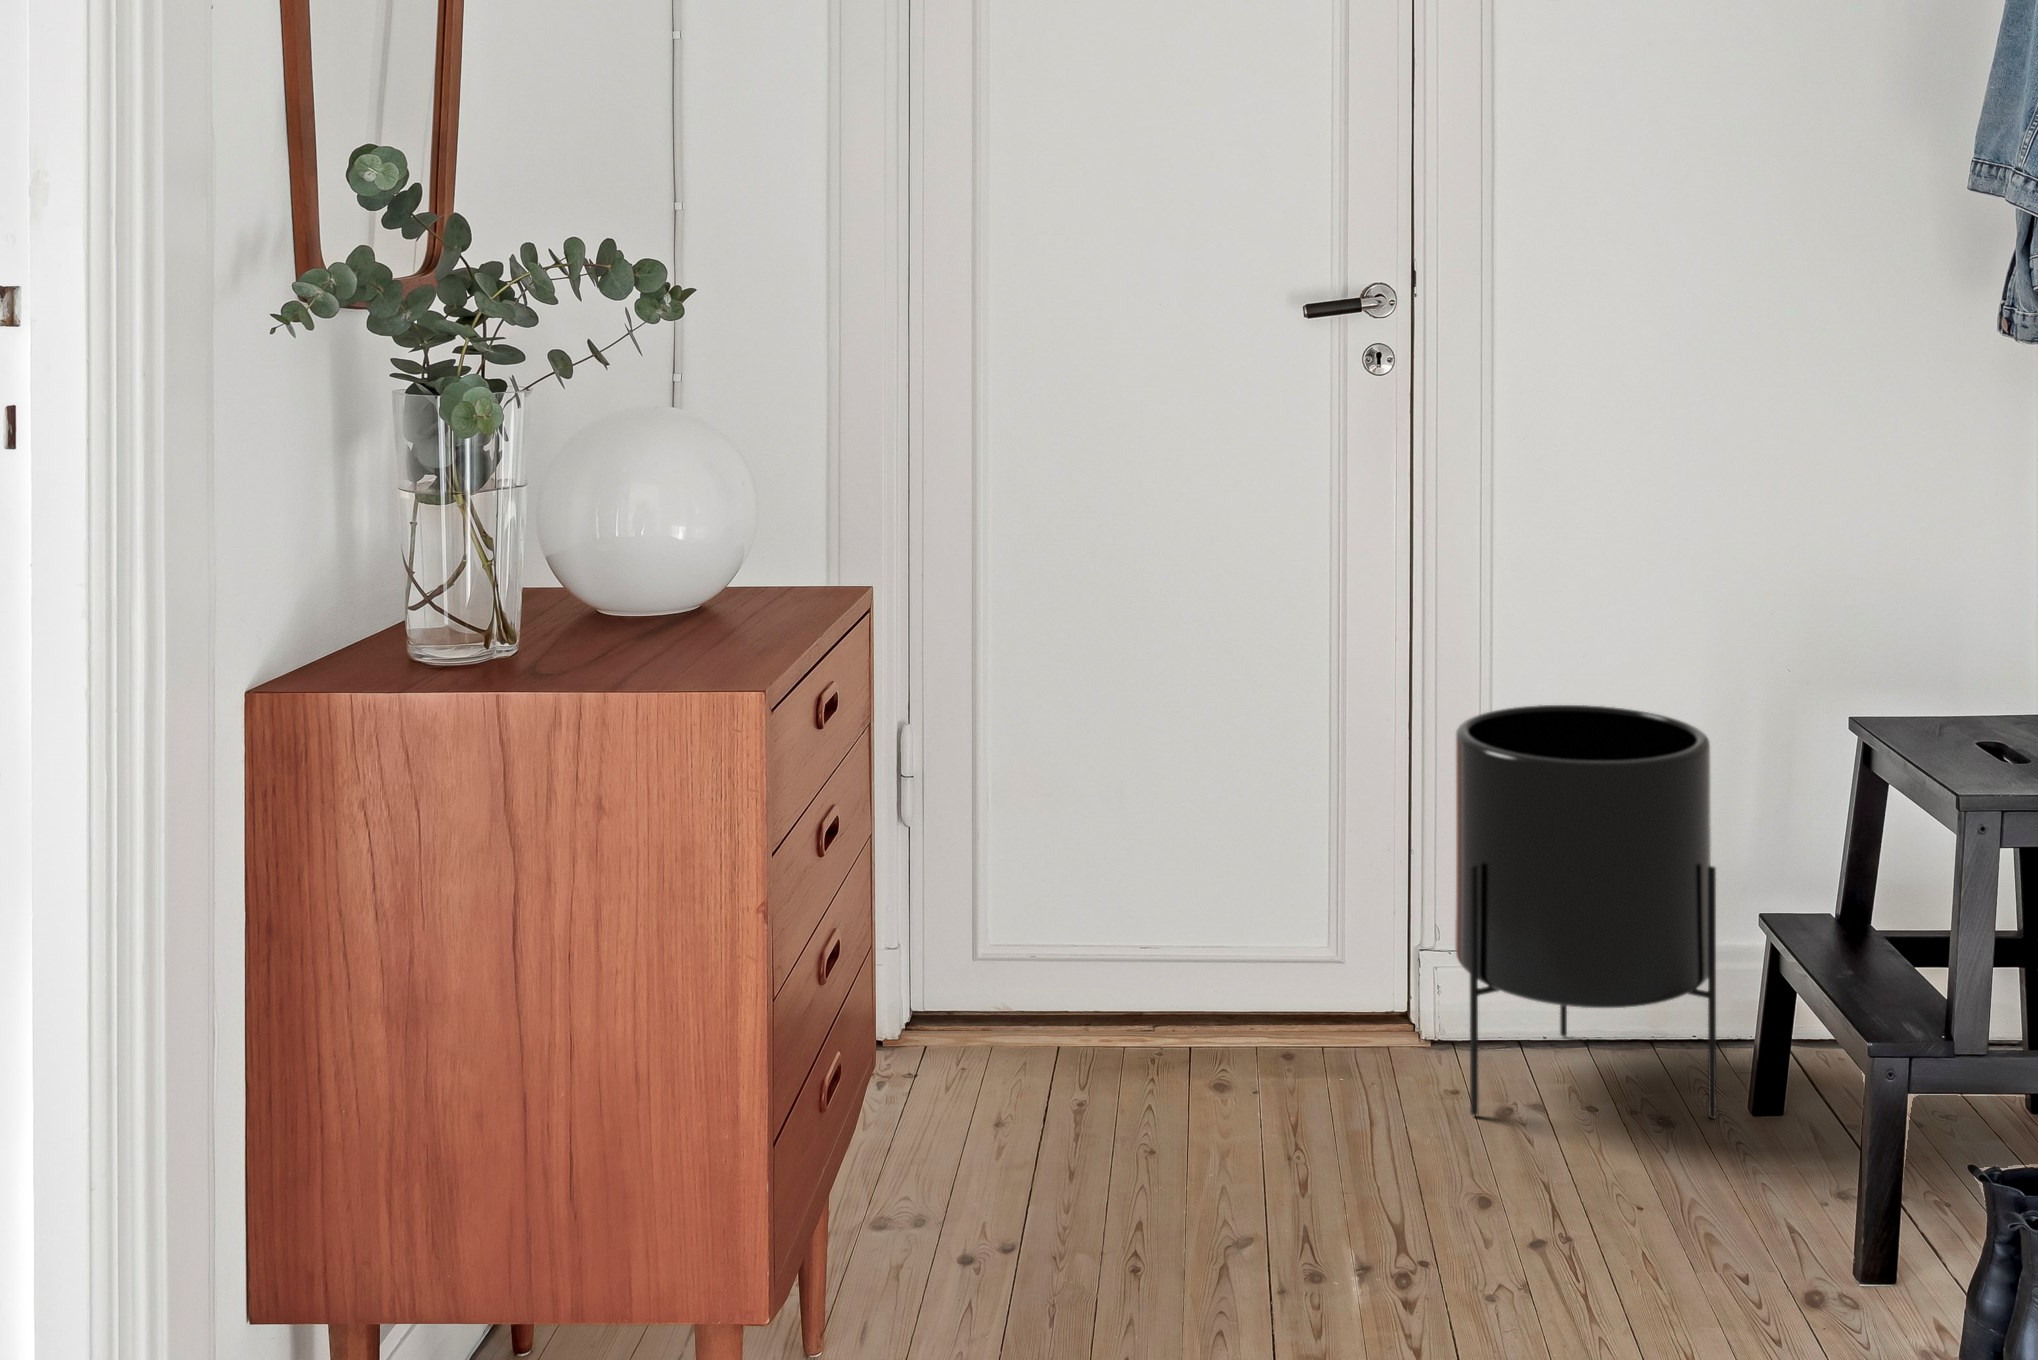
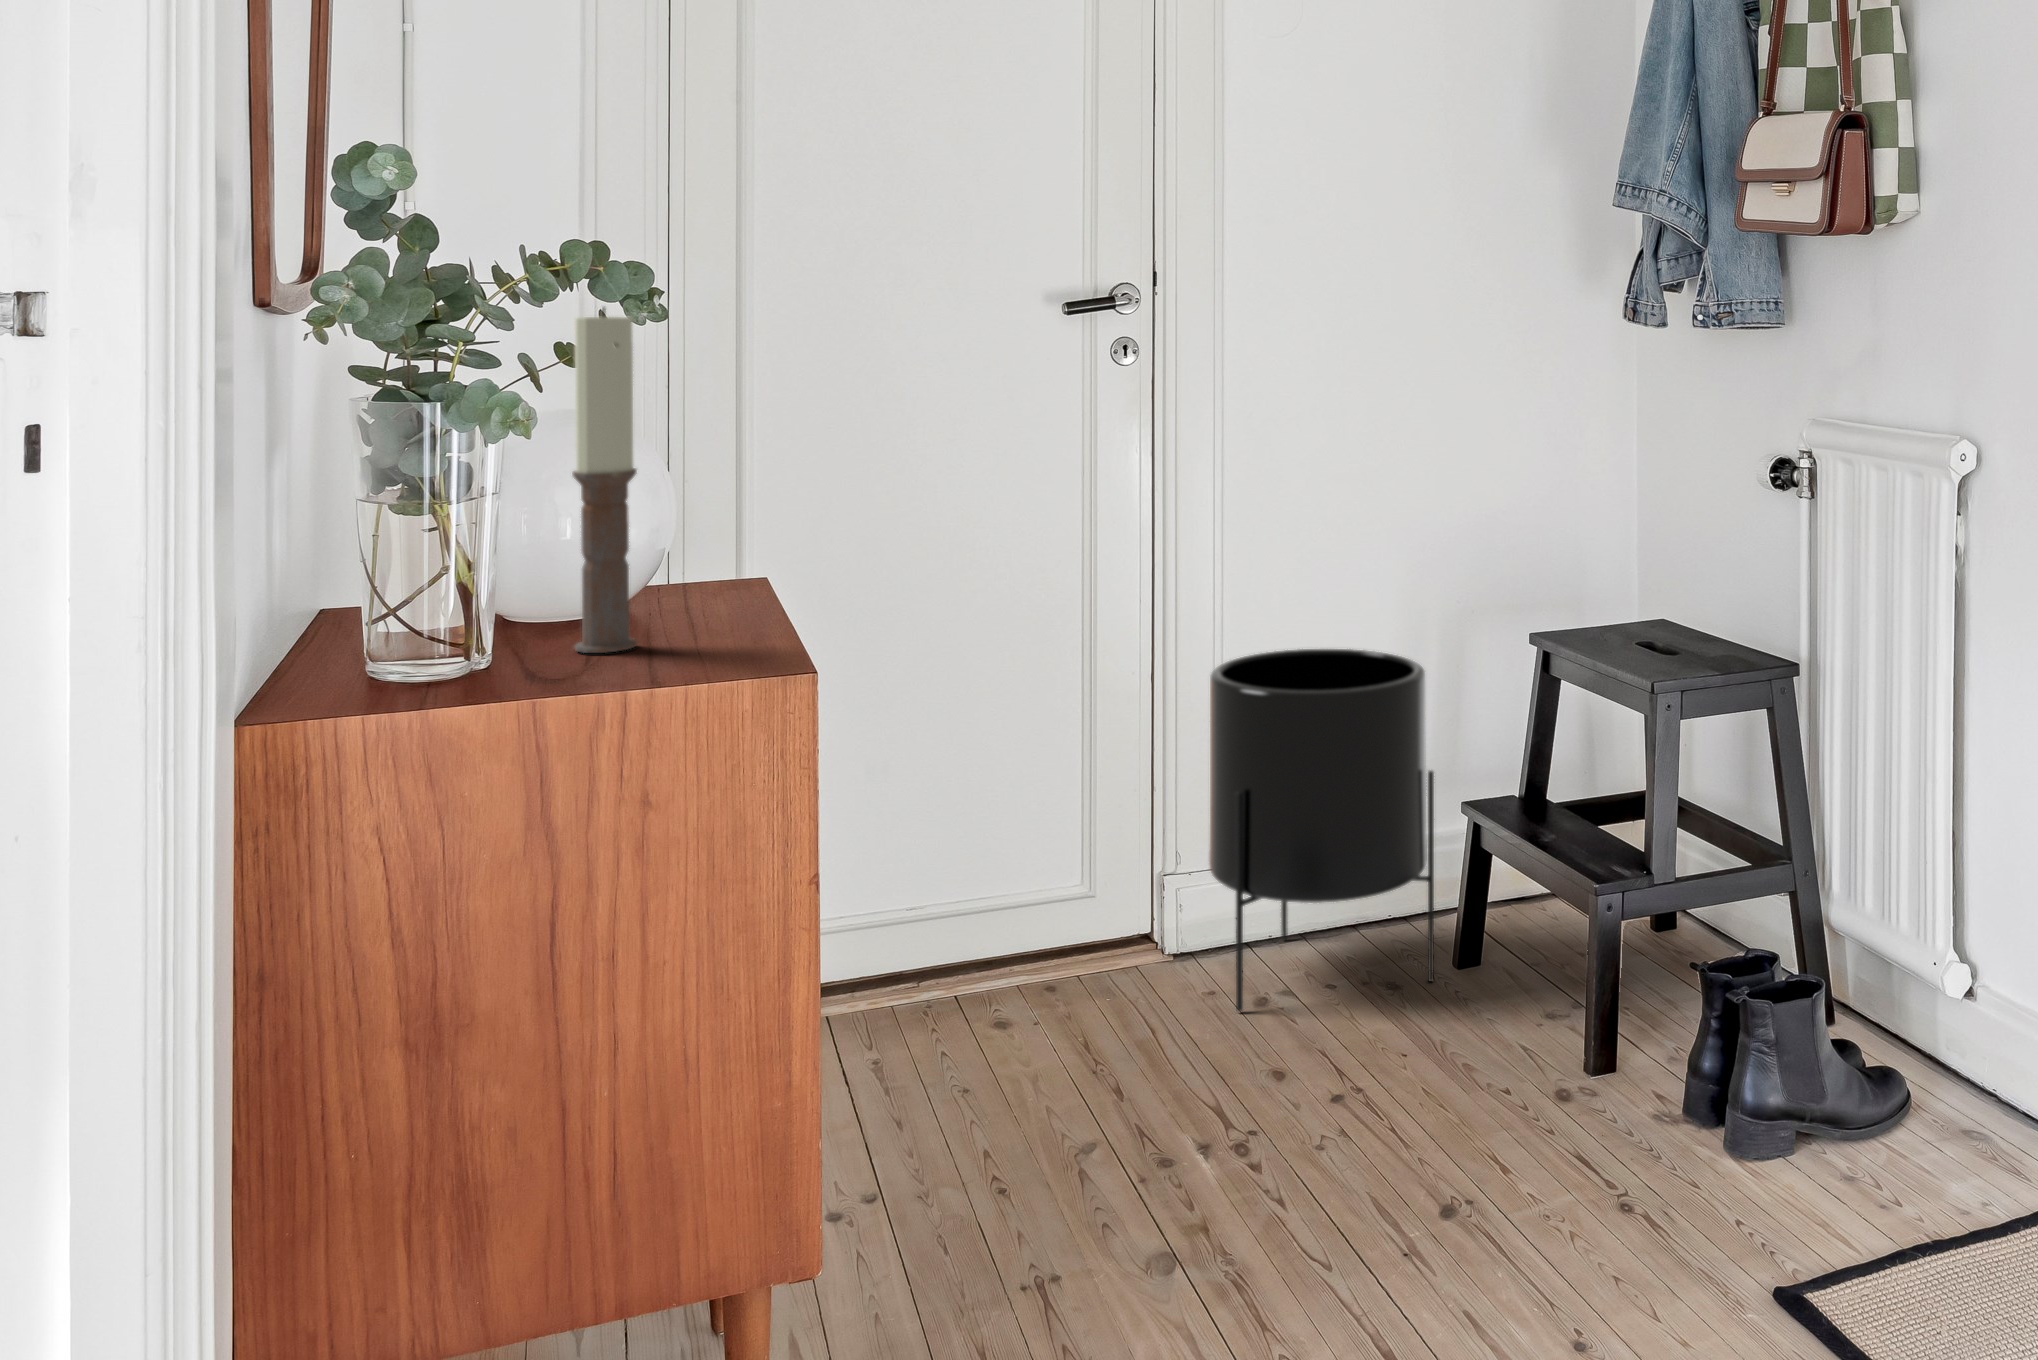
candle: none [628,313,691,665] -> present [572,308,637,653]

